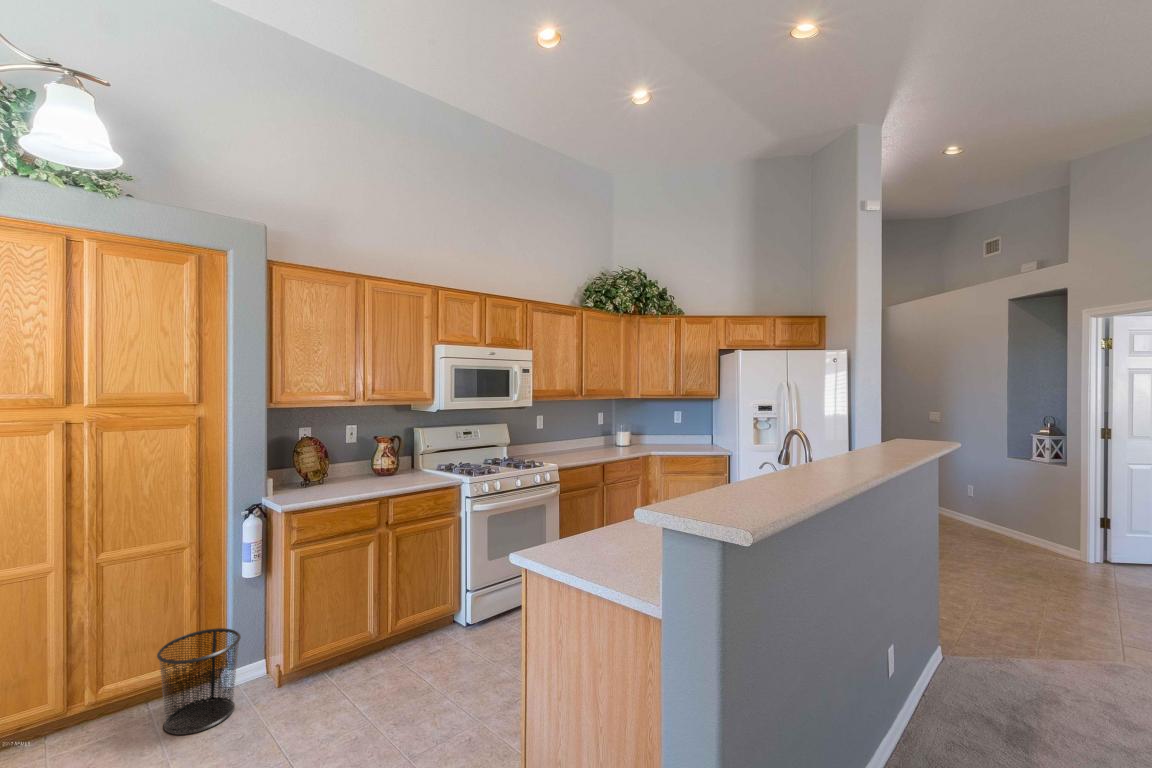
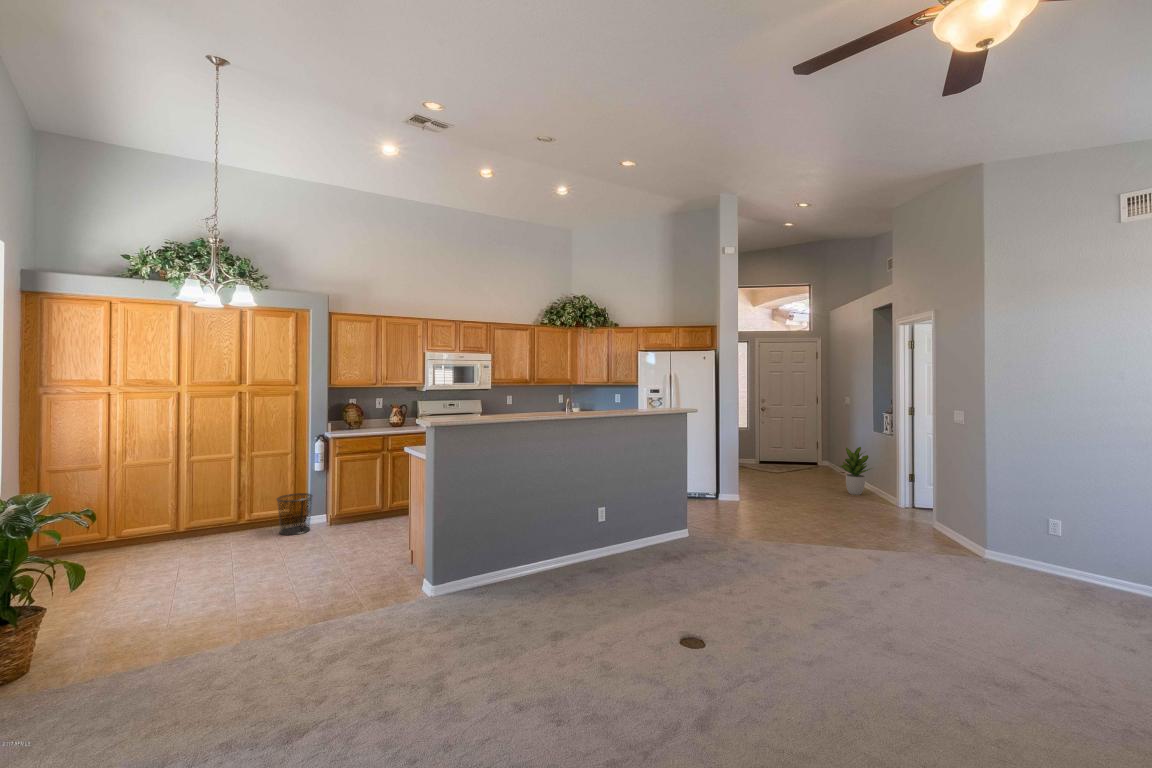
potted plant: none [966,477,1018,540] -> present [840,447,872,495]

